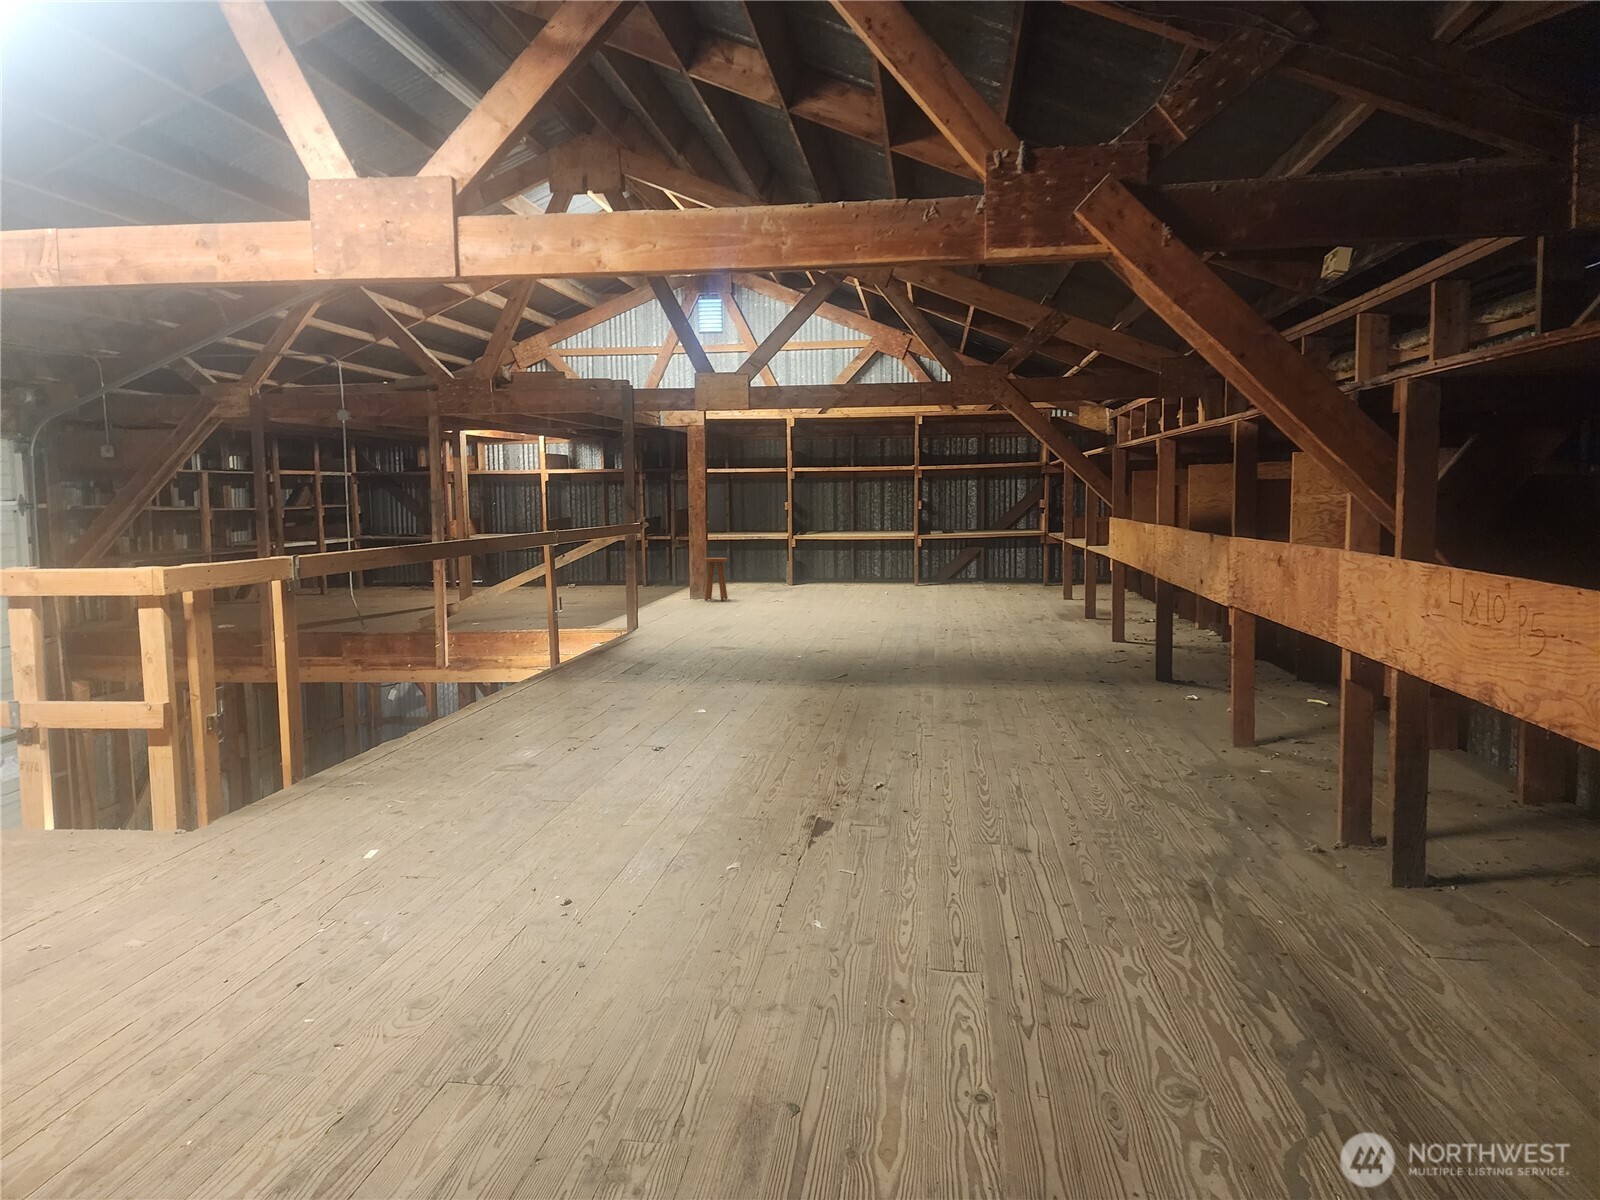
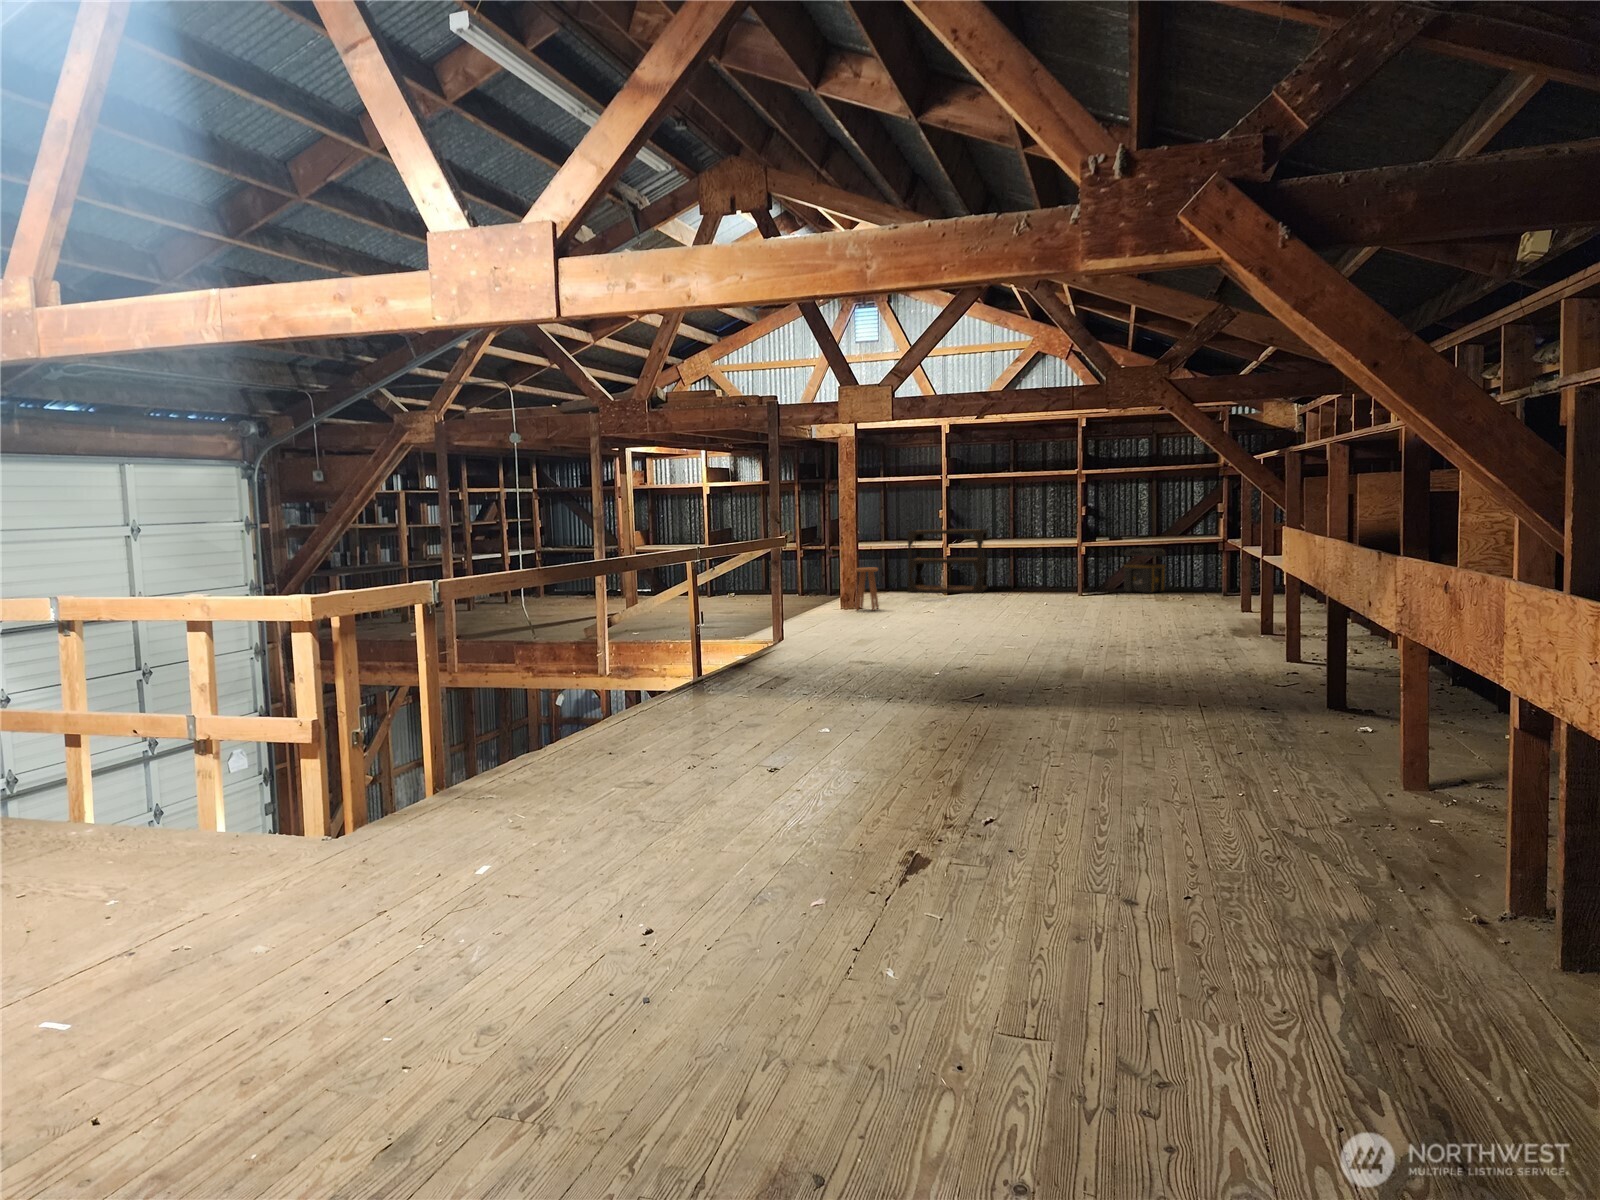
shelving unit: none [752,522,830,584] -> present [907,529,988,593]
toolbox: none [958,543,996,585] -> present [1124,548,1166,593]

